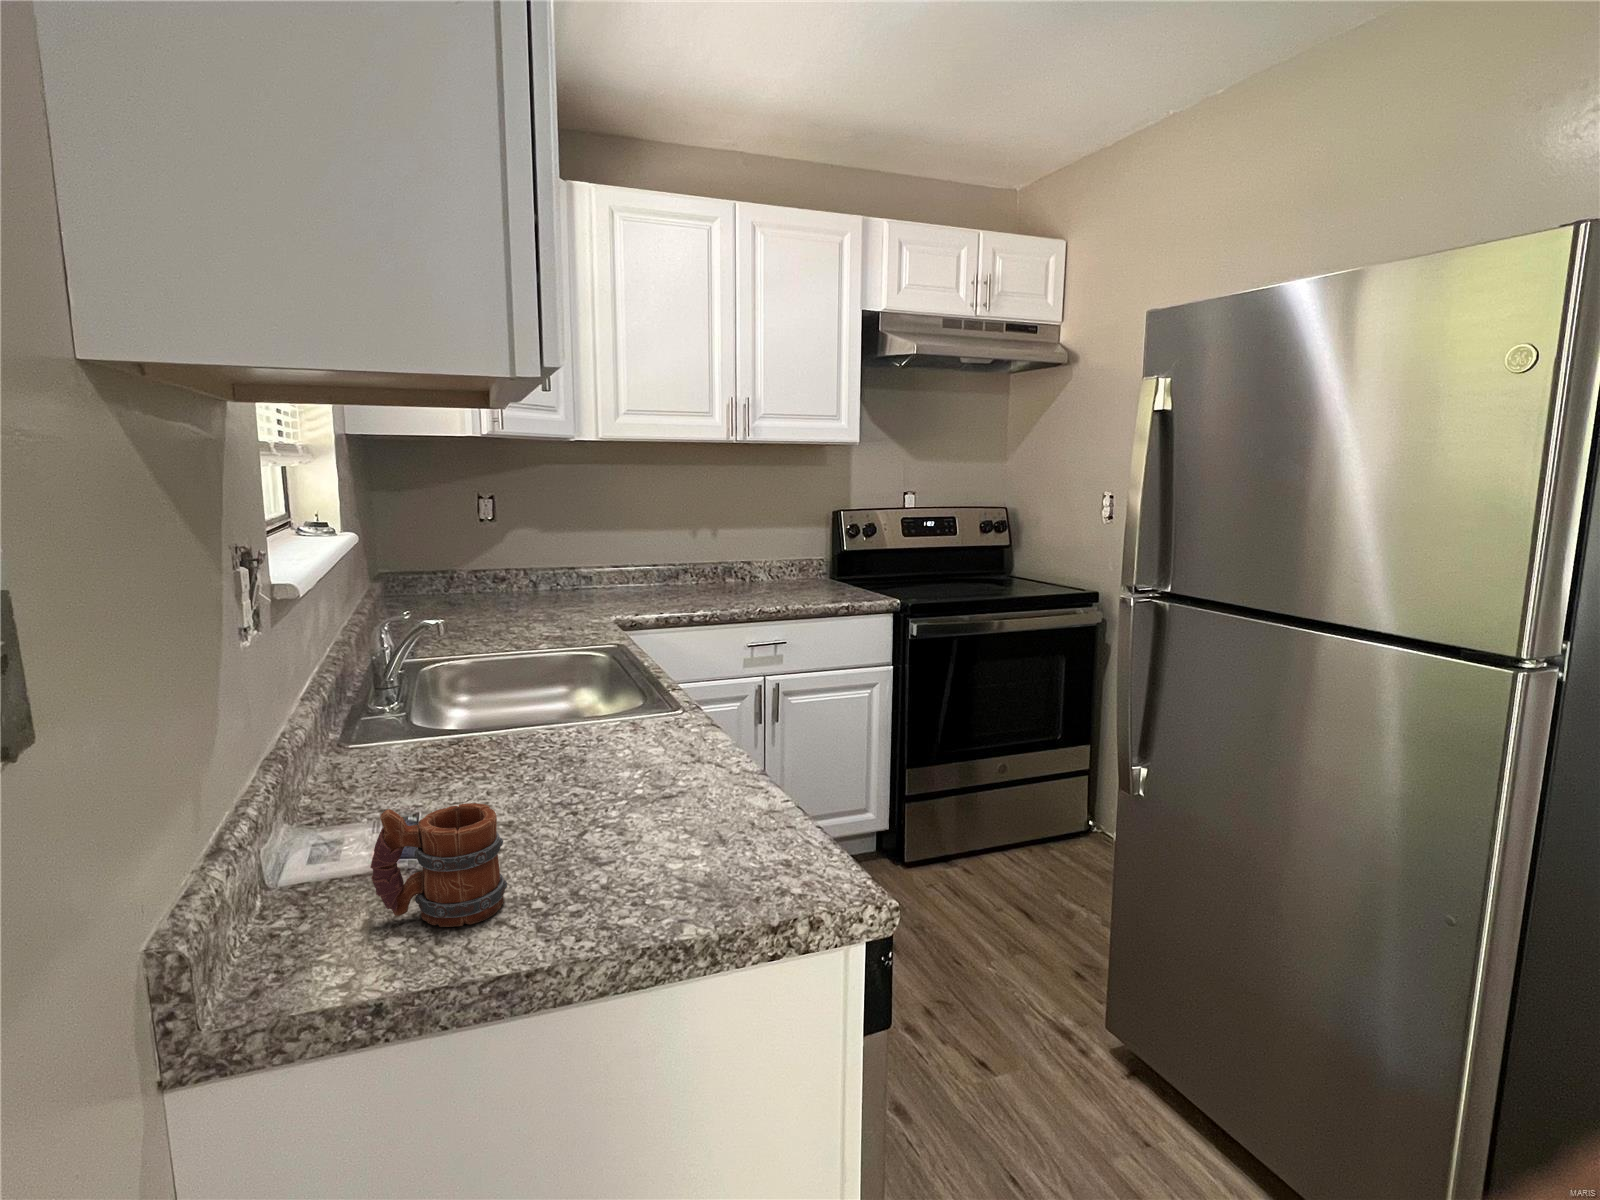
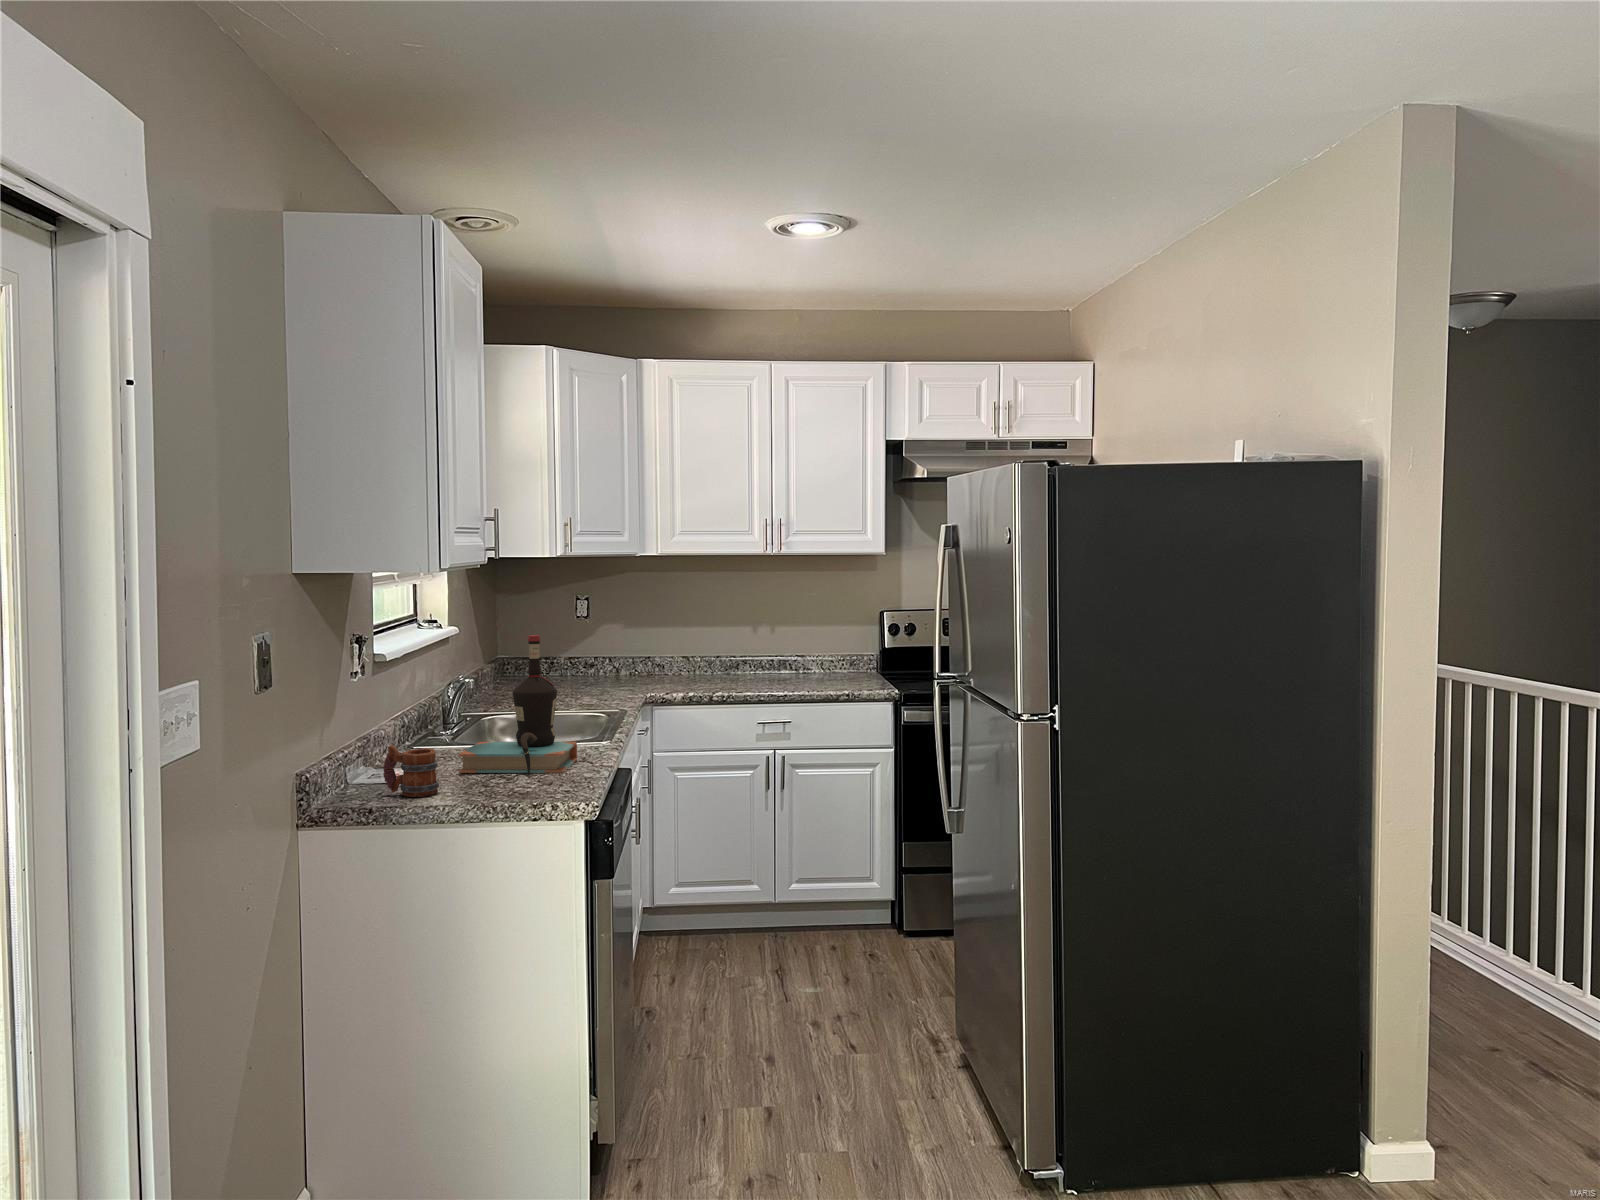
bottle: none [491,545,695,817] -> present [459,635,577,775]

